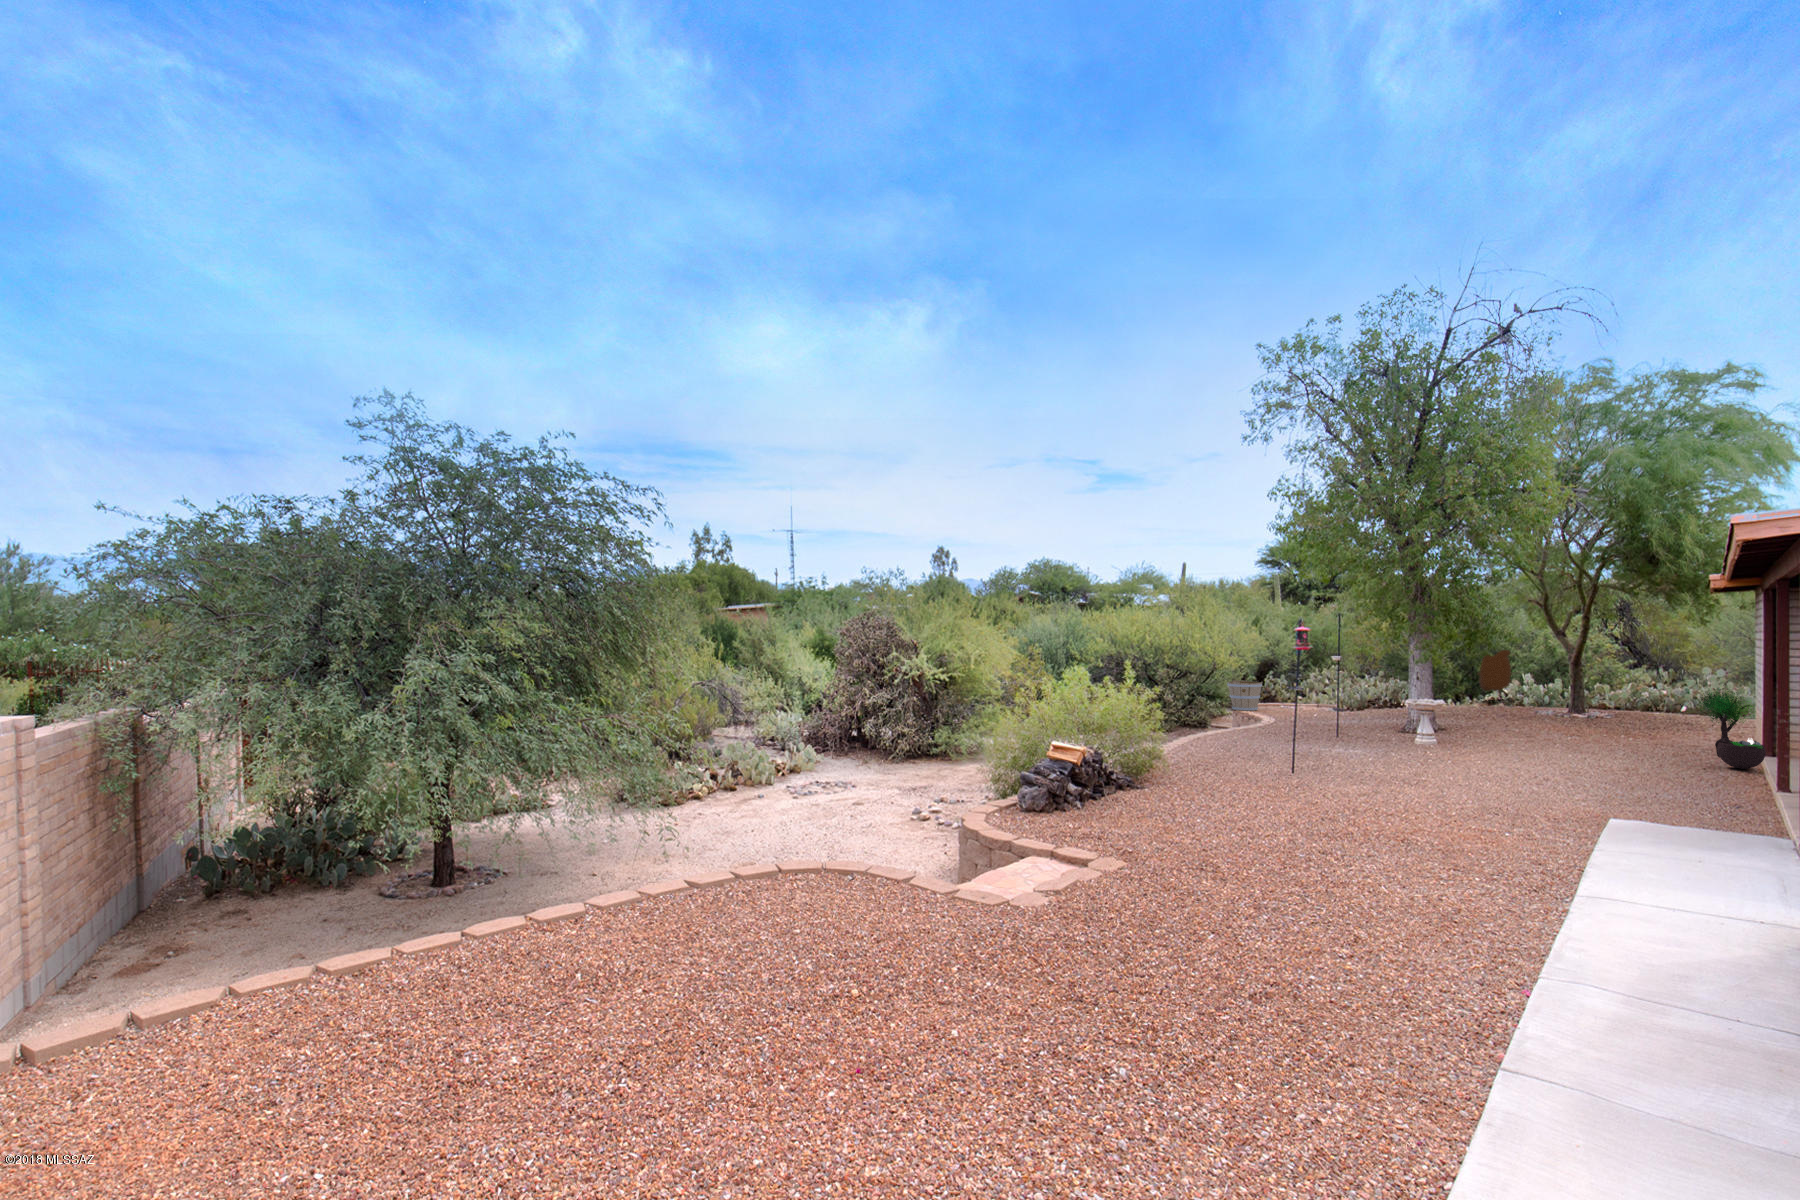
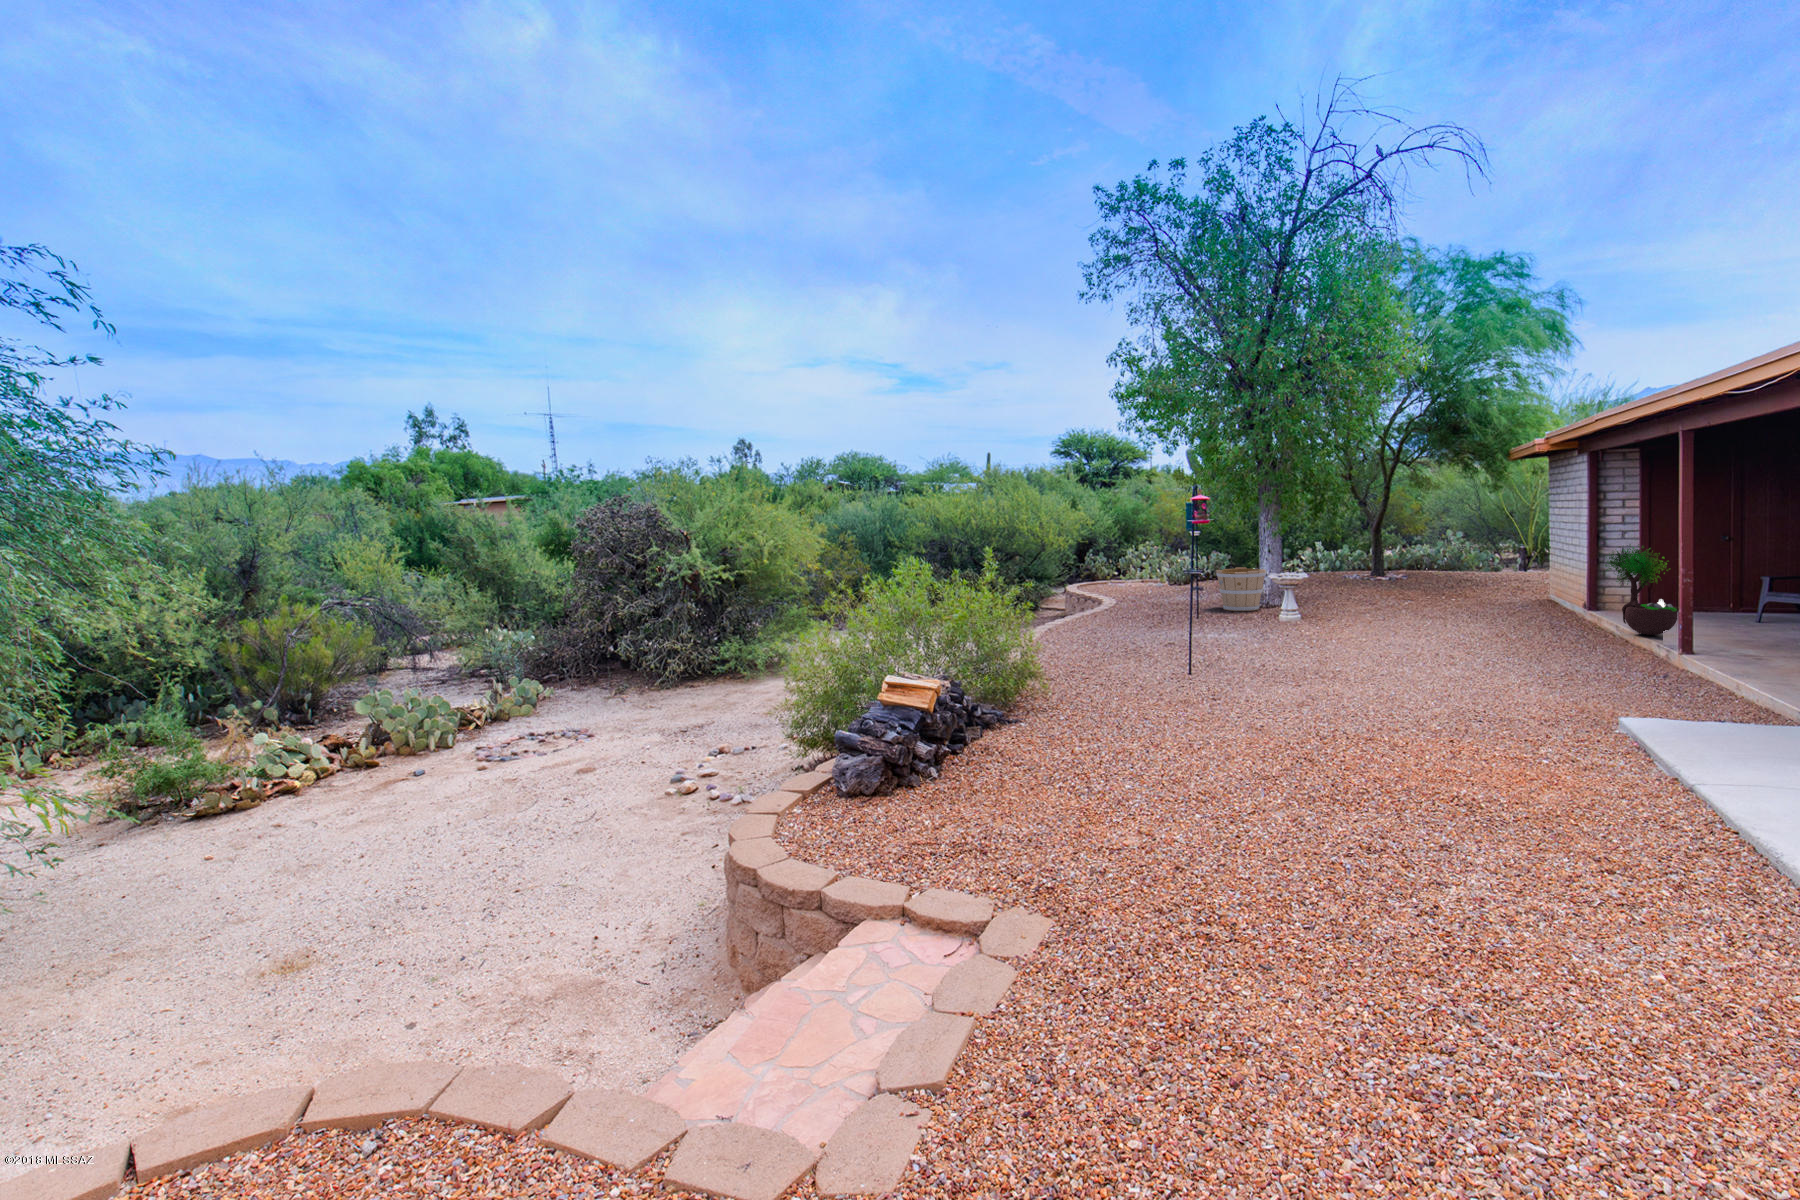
lounge chair: present [1478,650,1512,701] -> none [1290,513,1328,570]
wooden bucket: present [1227,680,1262,711] -> present [1216,567,1266,611]

